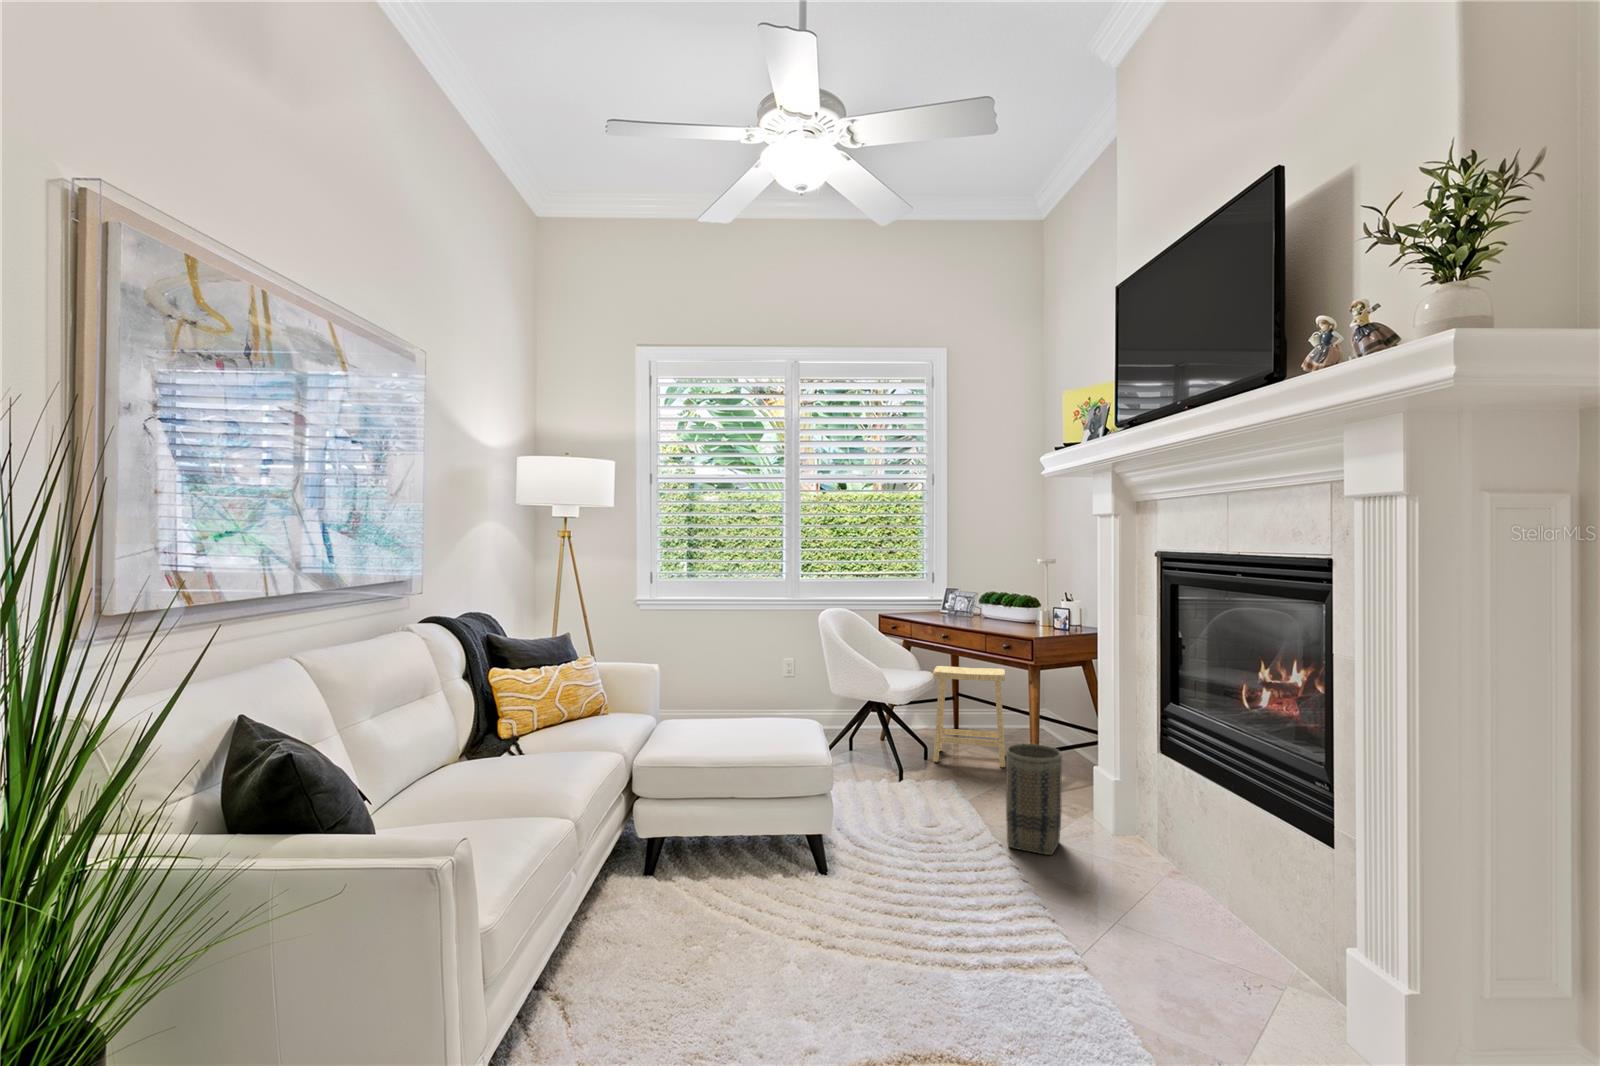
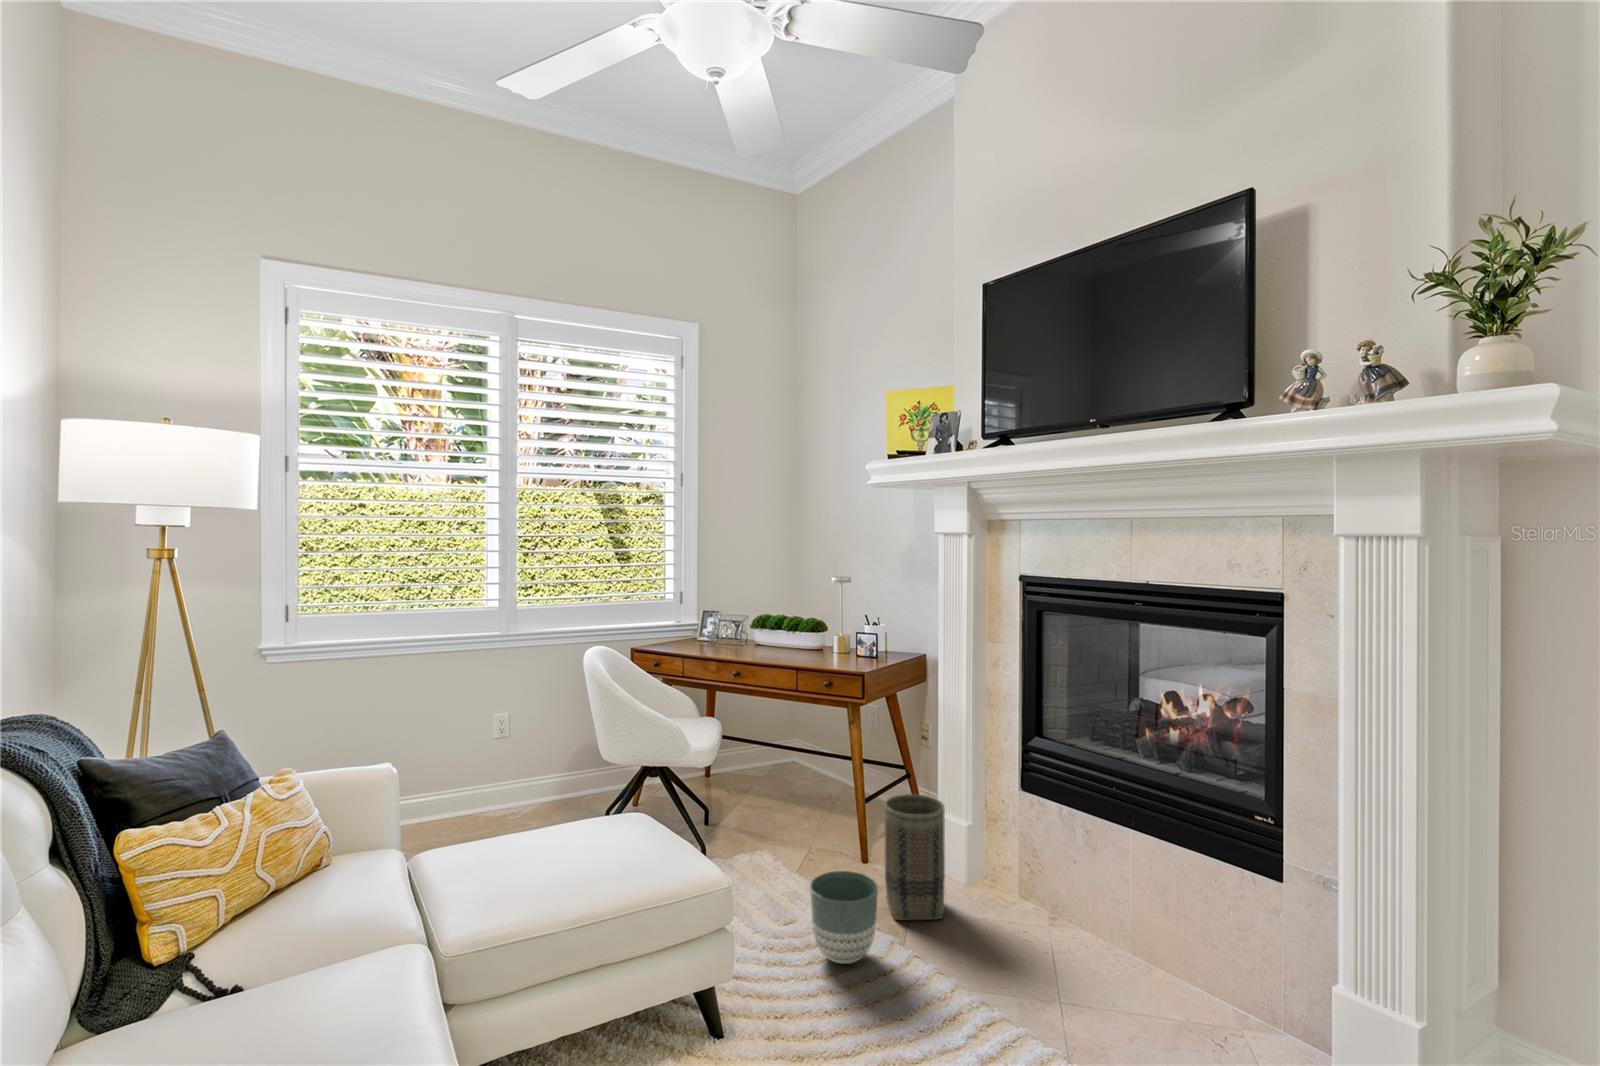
footstool: present [933,666,1005,767] -> none [719,701,805,820]
planter: none [914,789,970,862] -> present [810,871,878,964]

